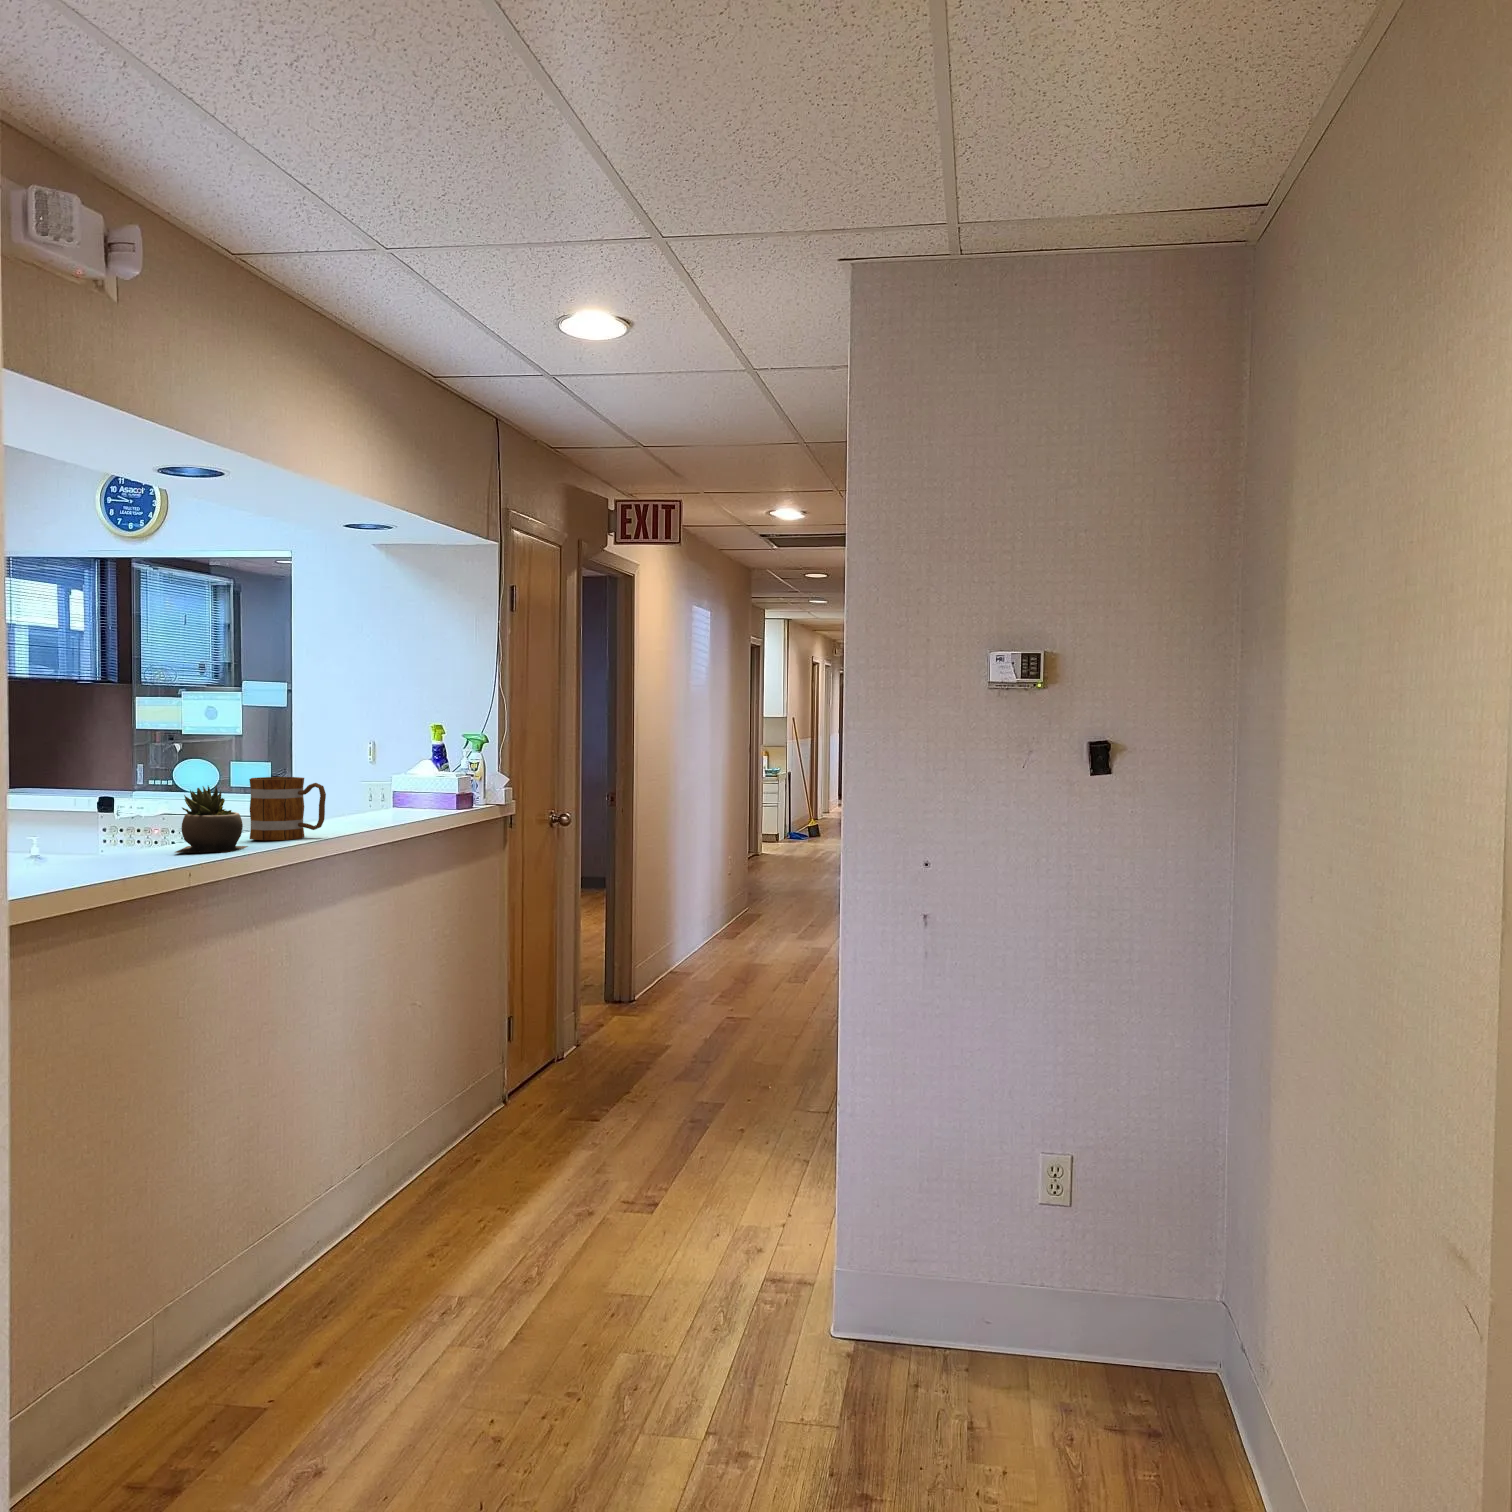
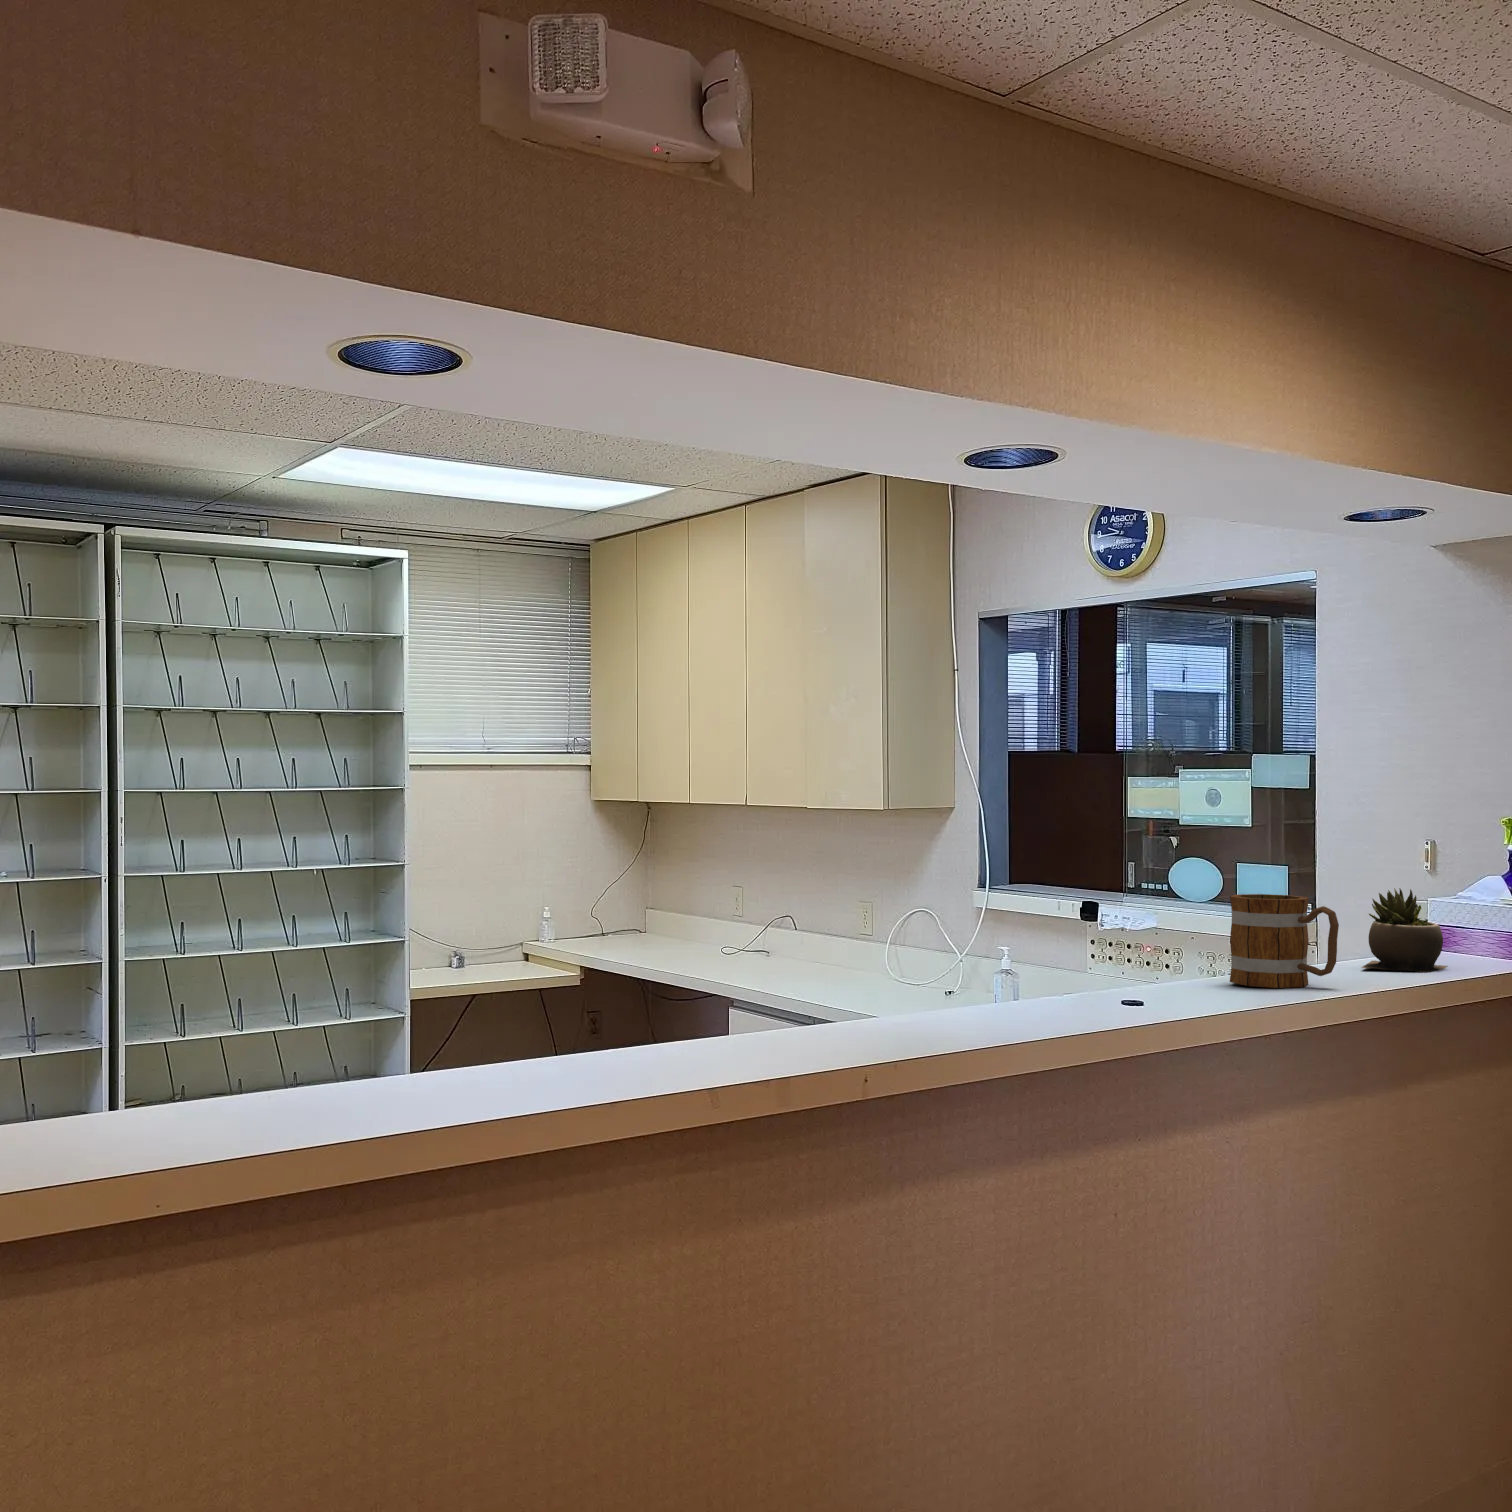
succulent plant: present [175,786,247,853] -> present [1361,888,1447,973]

